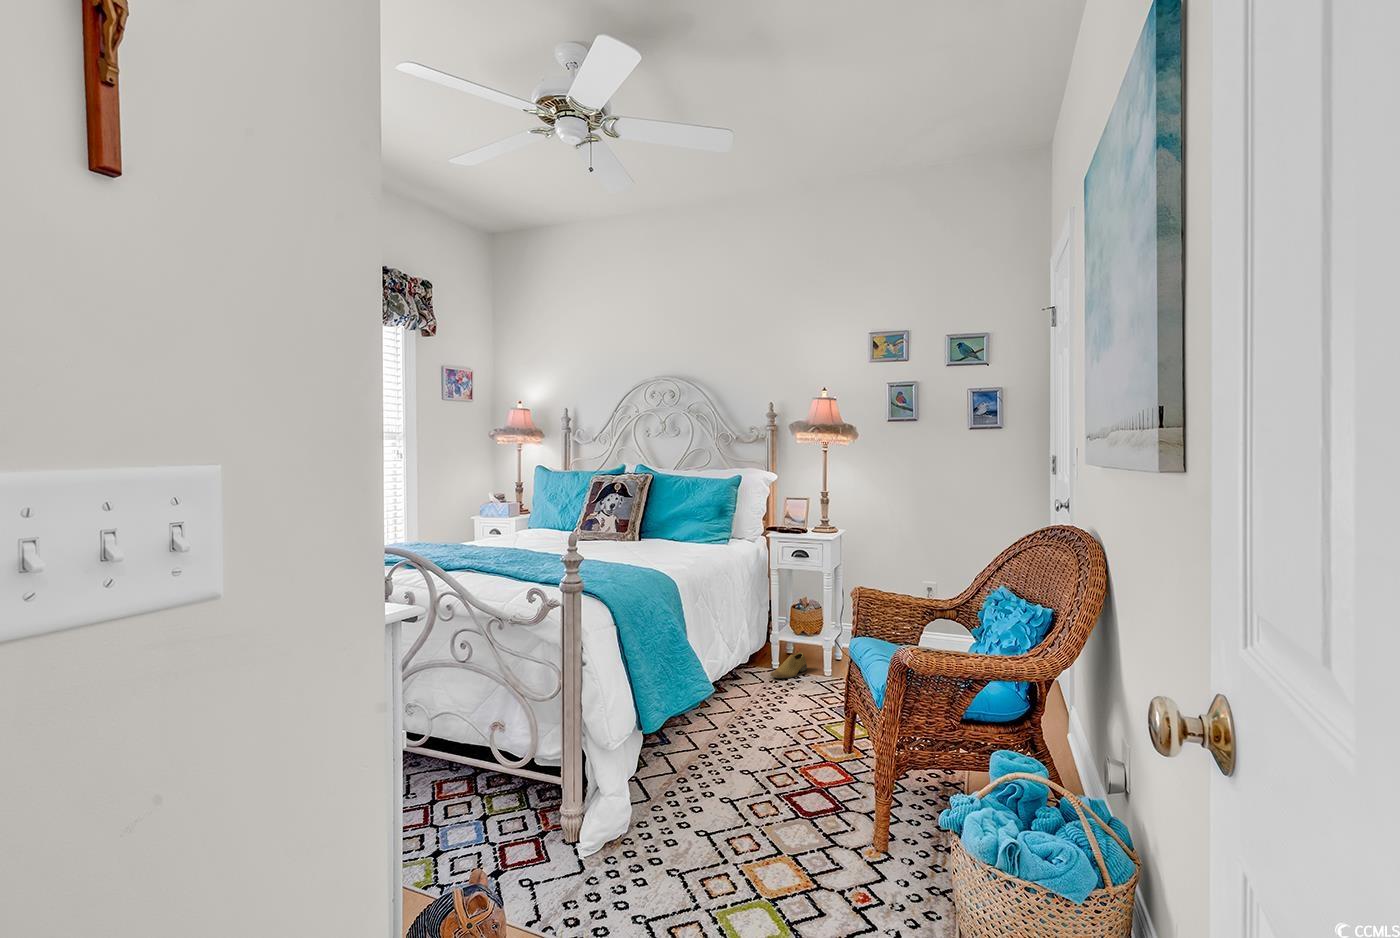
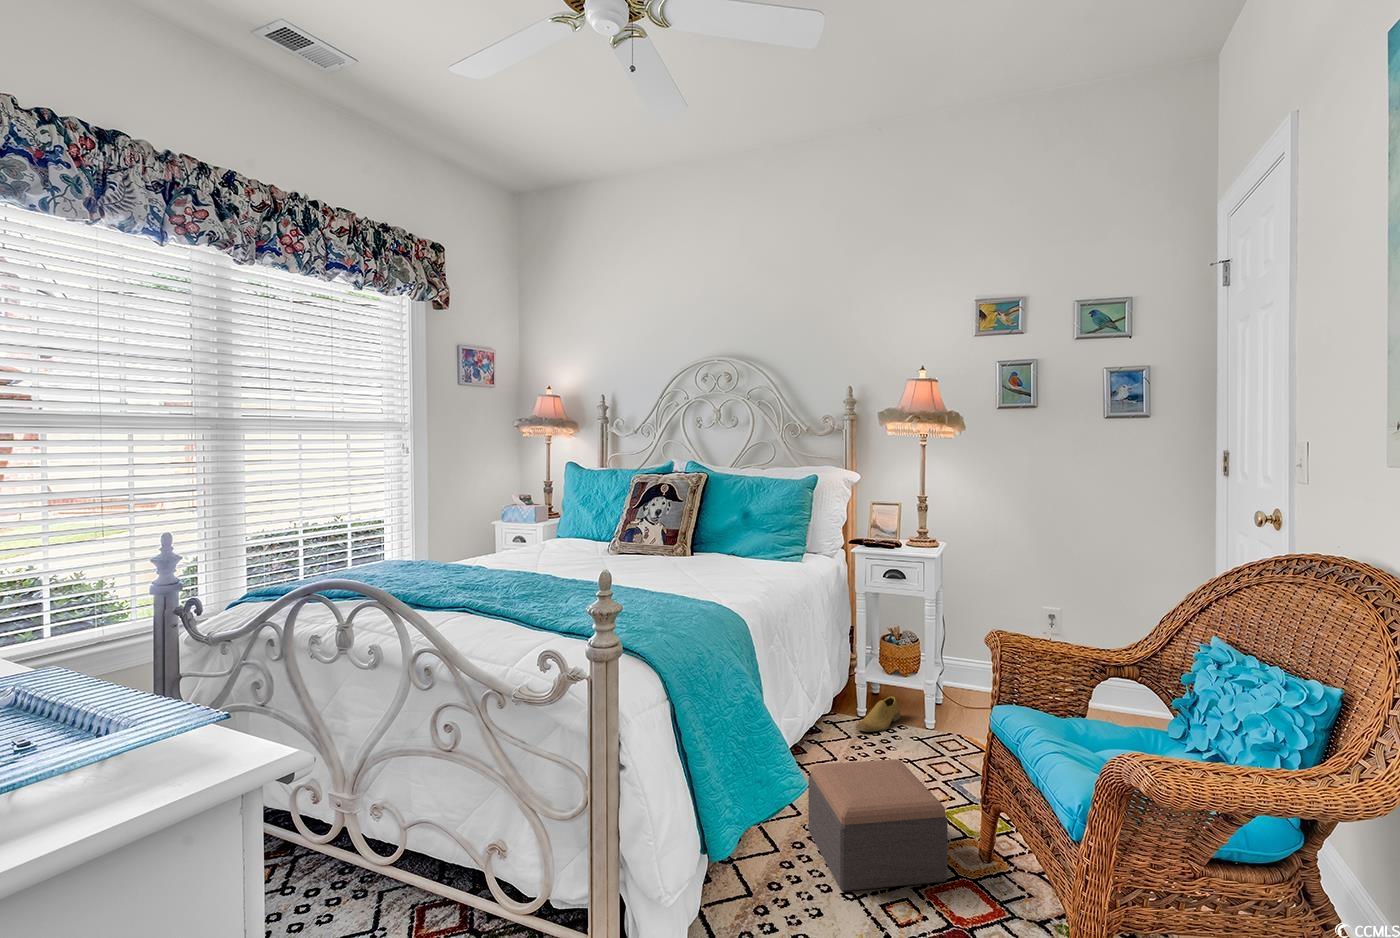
footstool: none [722,683,817,769] -> present [808,759,948,891]

